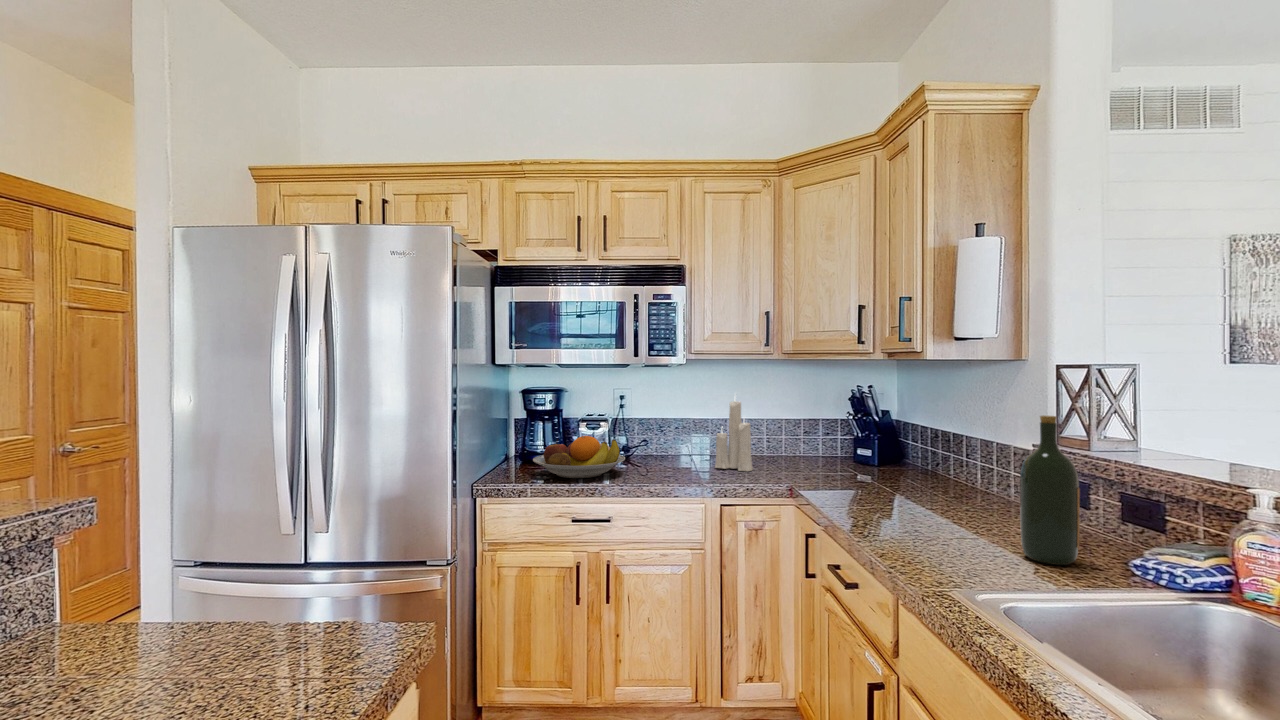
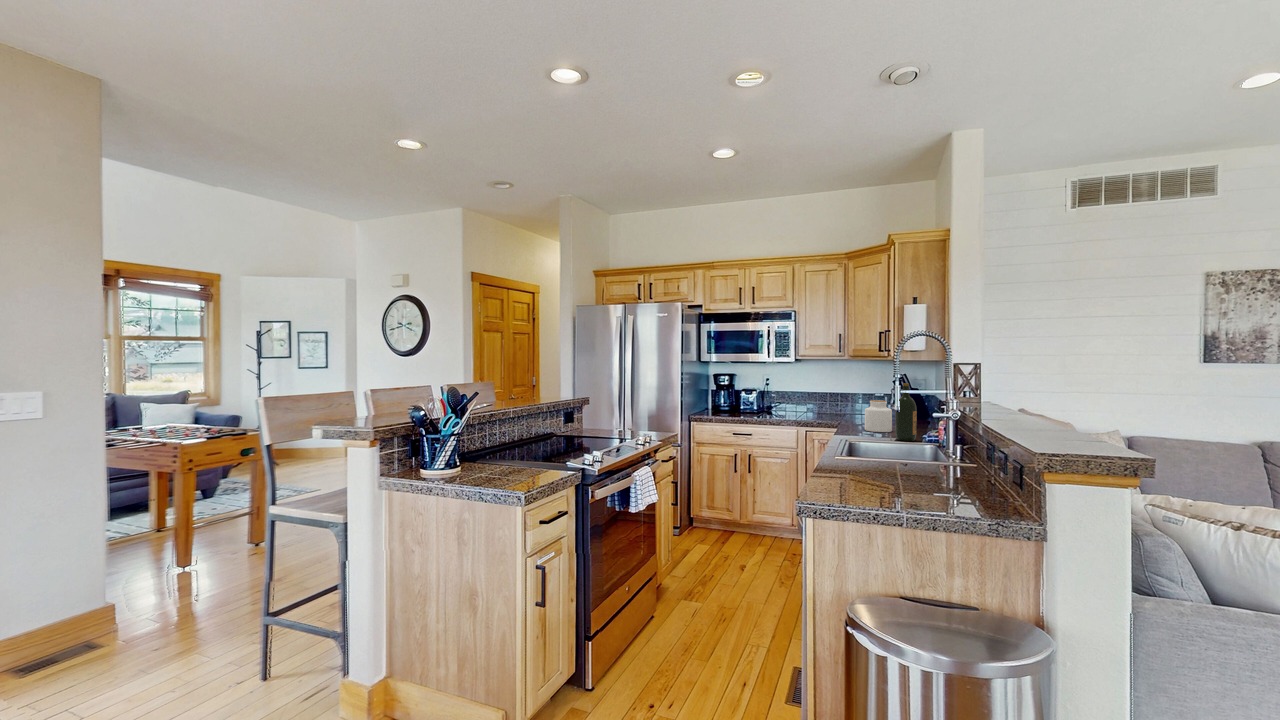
candle: present [715,400,753,471] -> none [811,374,831,418]
fruit bowl: present [533,436,625,478] -> none [717,397,762,416]
jar: none [882,447,943,522] -> present [865,400,892,432]

